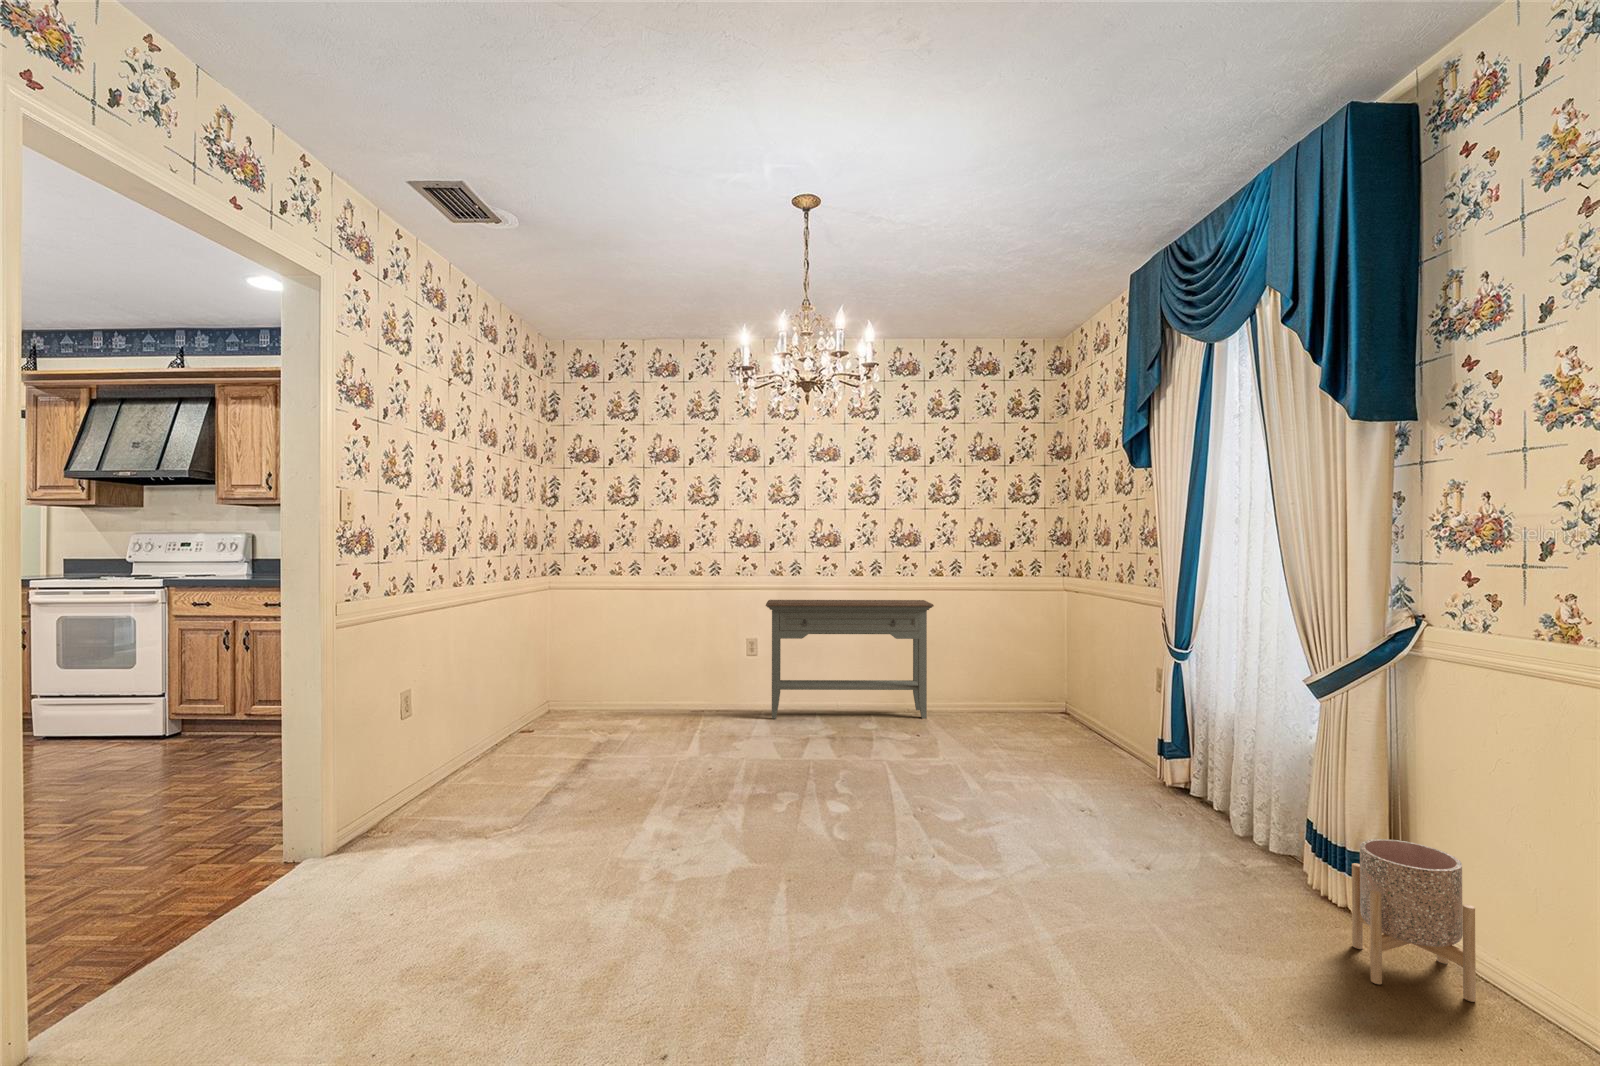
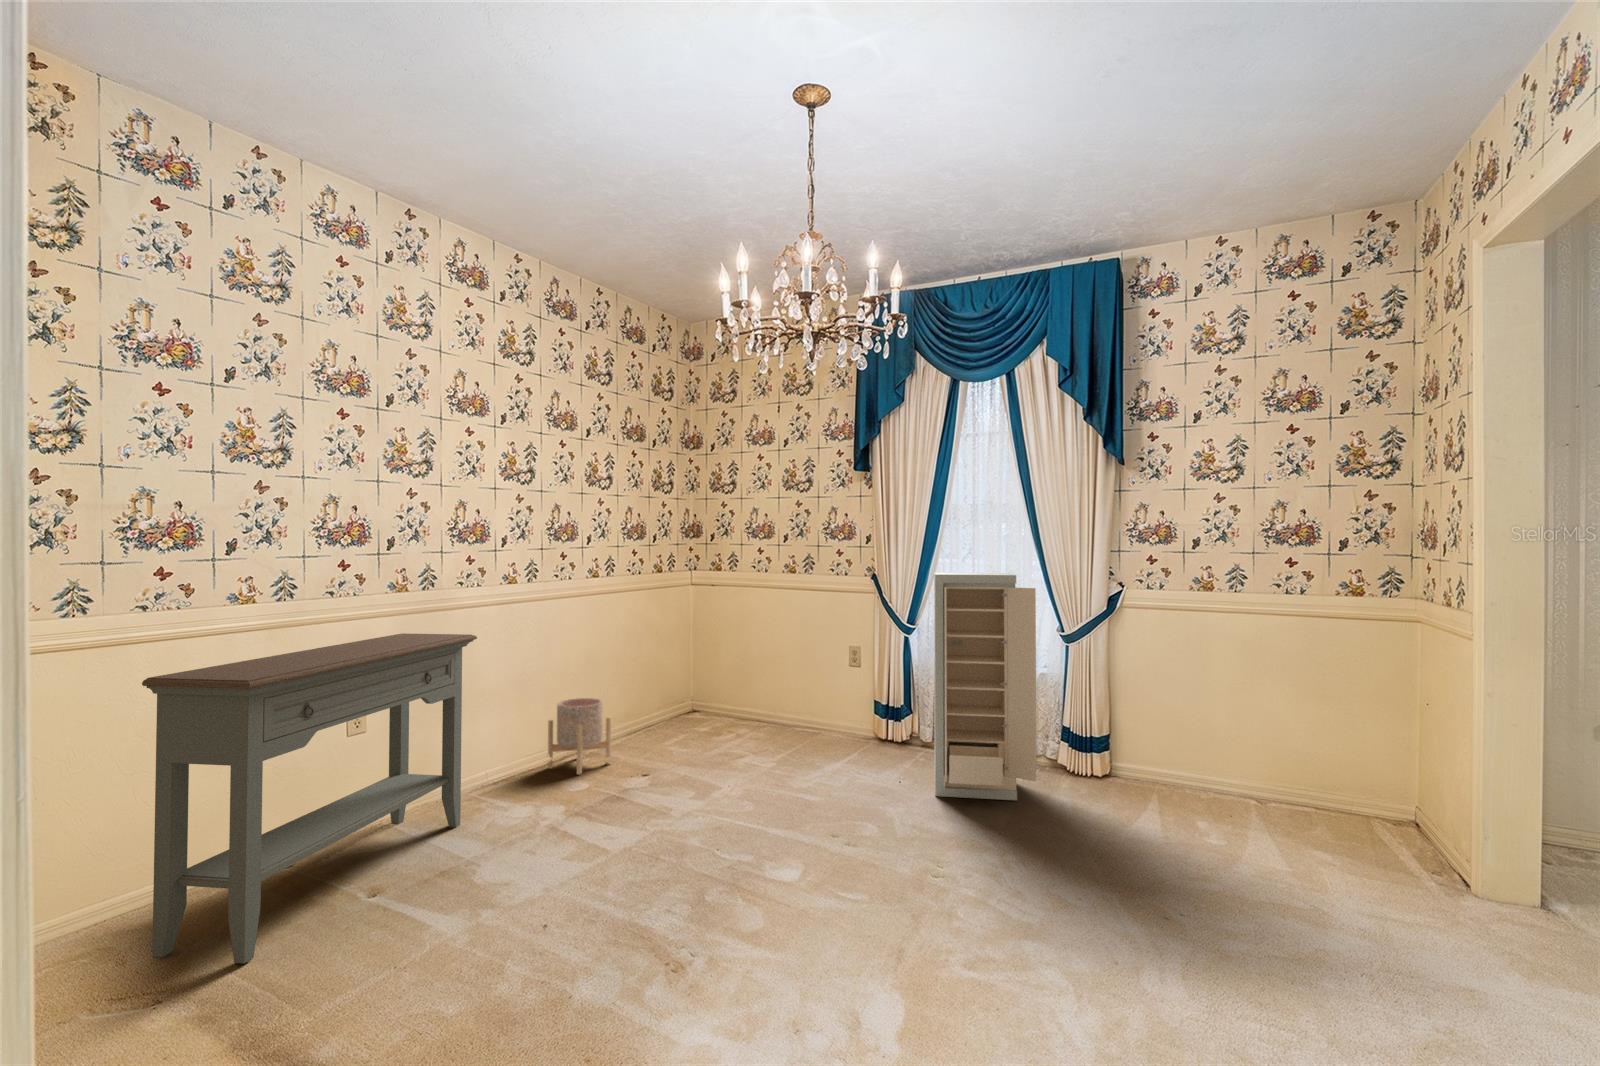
storage cabinet: none [1125,583,1269,859] -> present [934,573,1036,800]
planter: present [1352,839,1476,1002] -> present [548,698,611,774]

